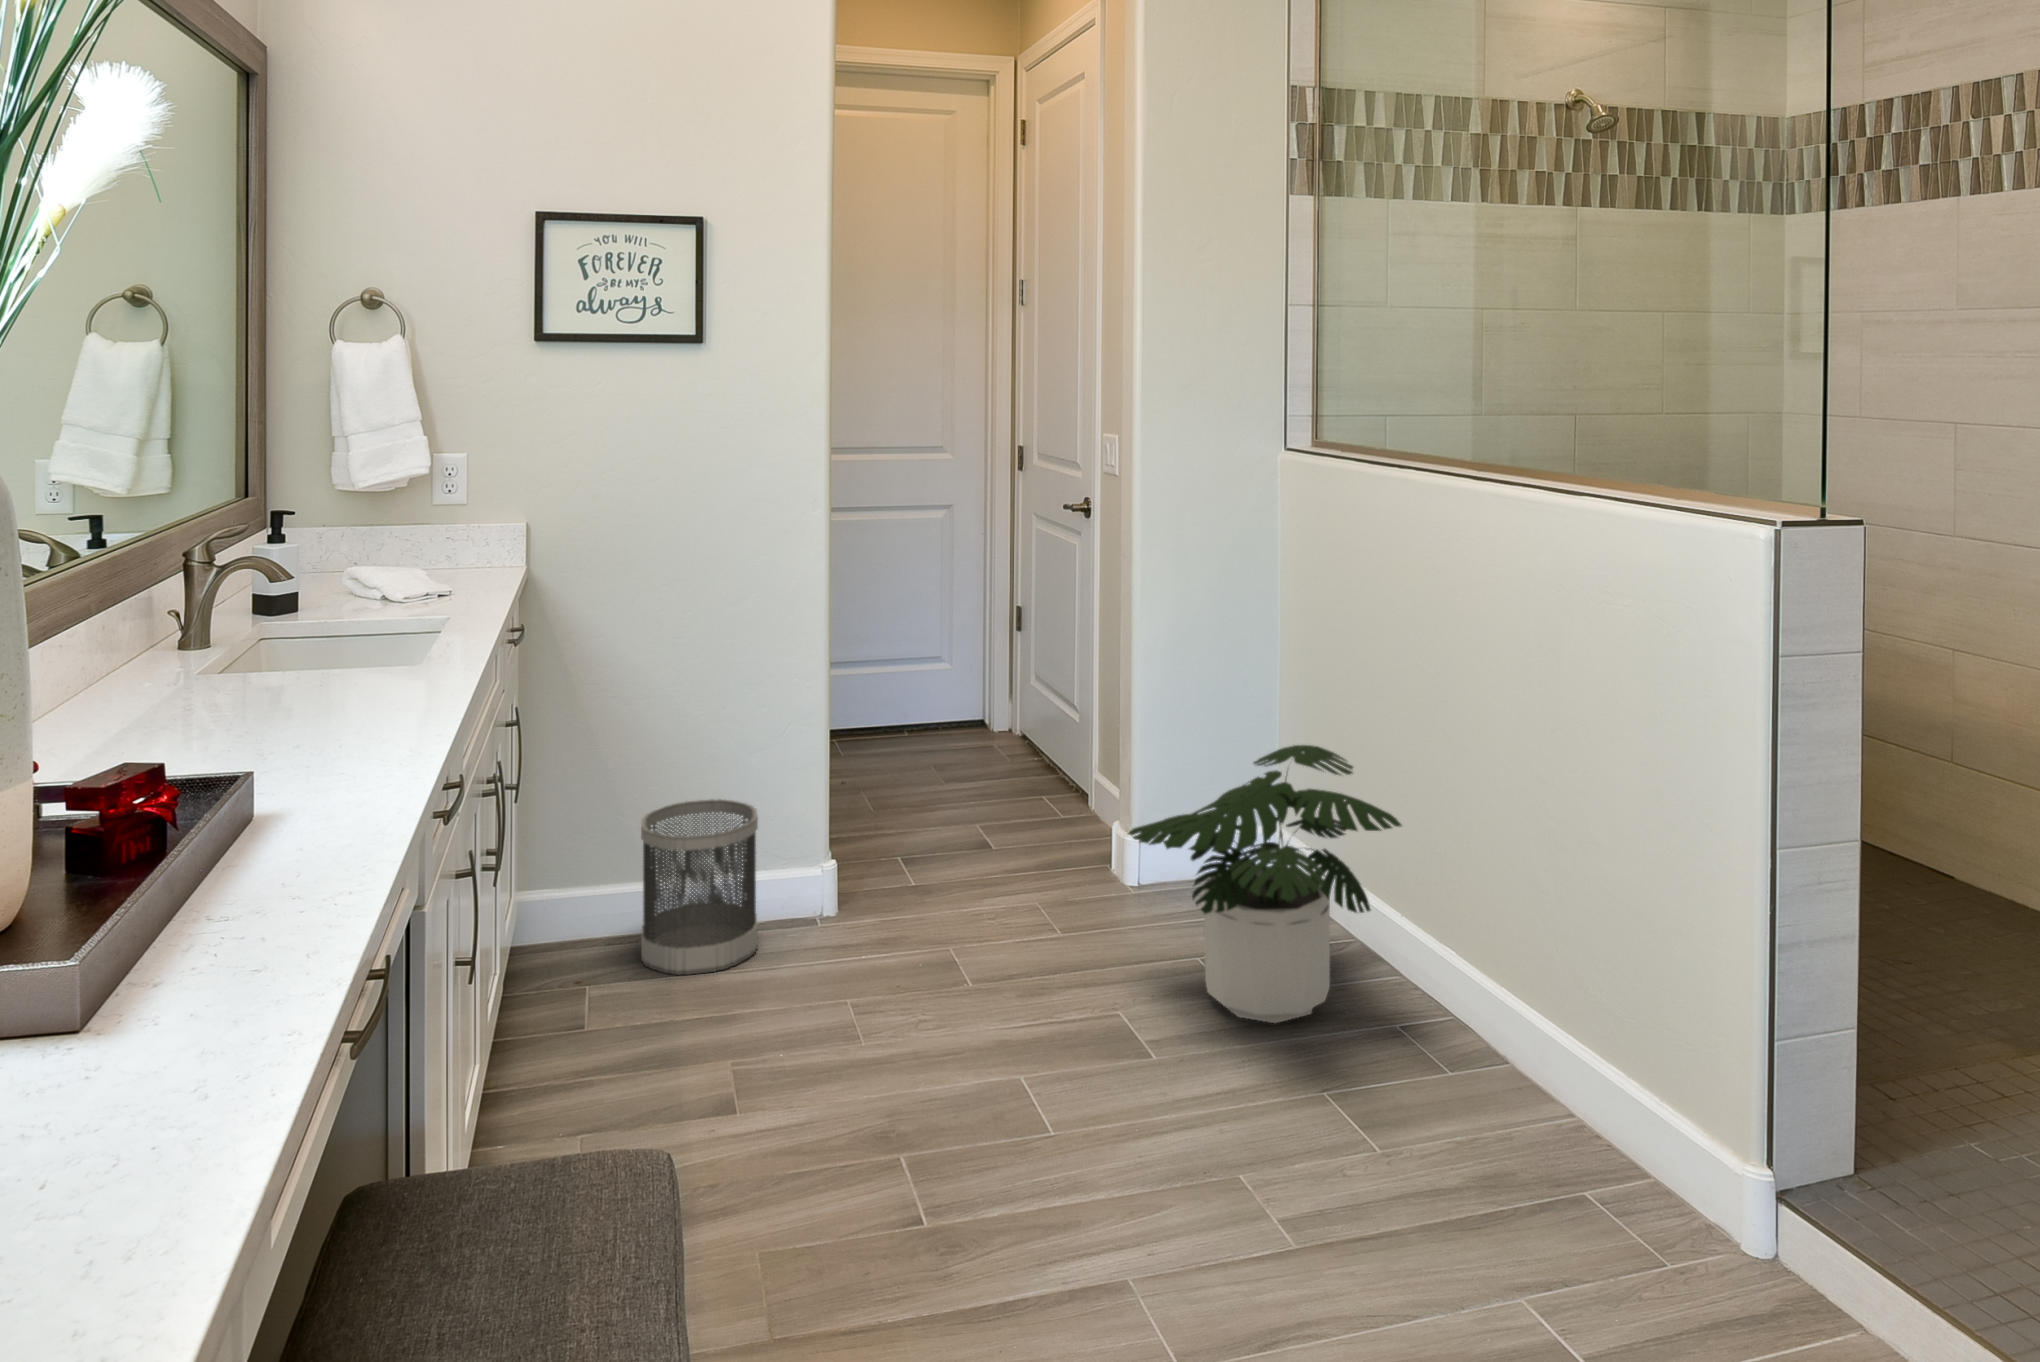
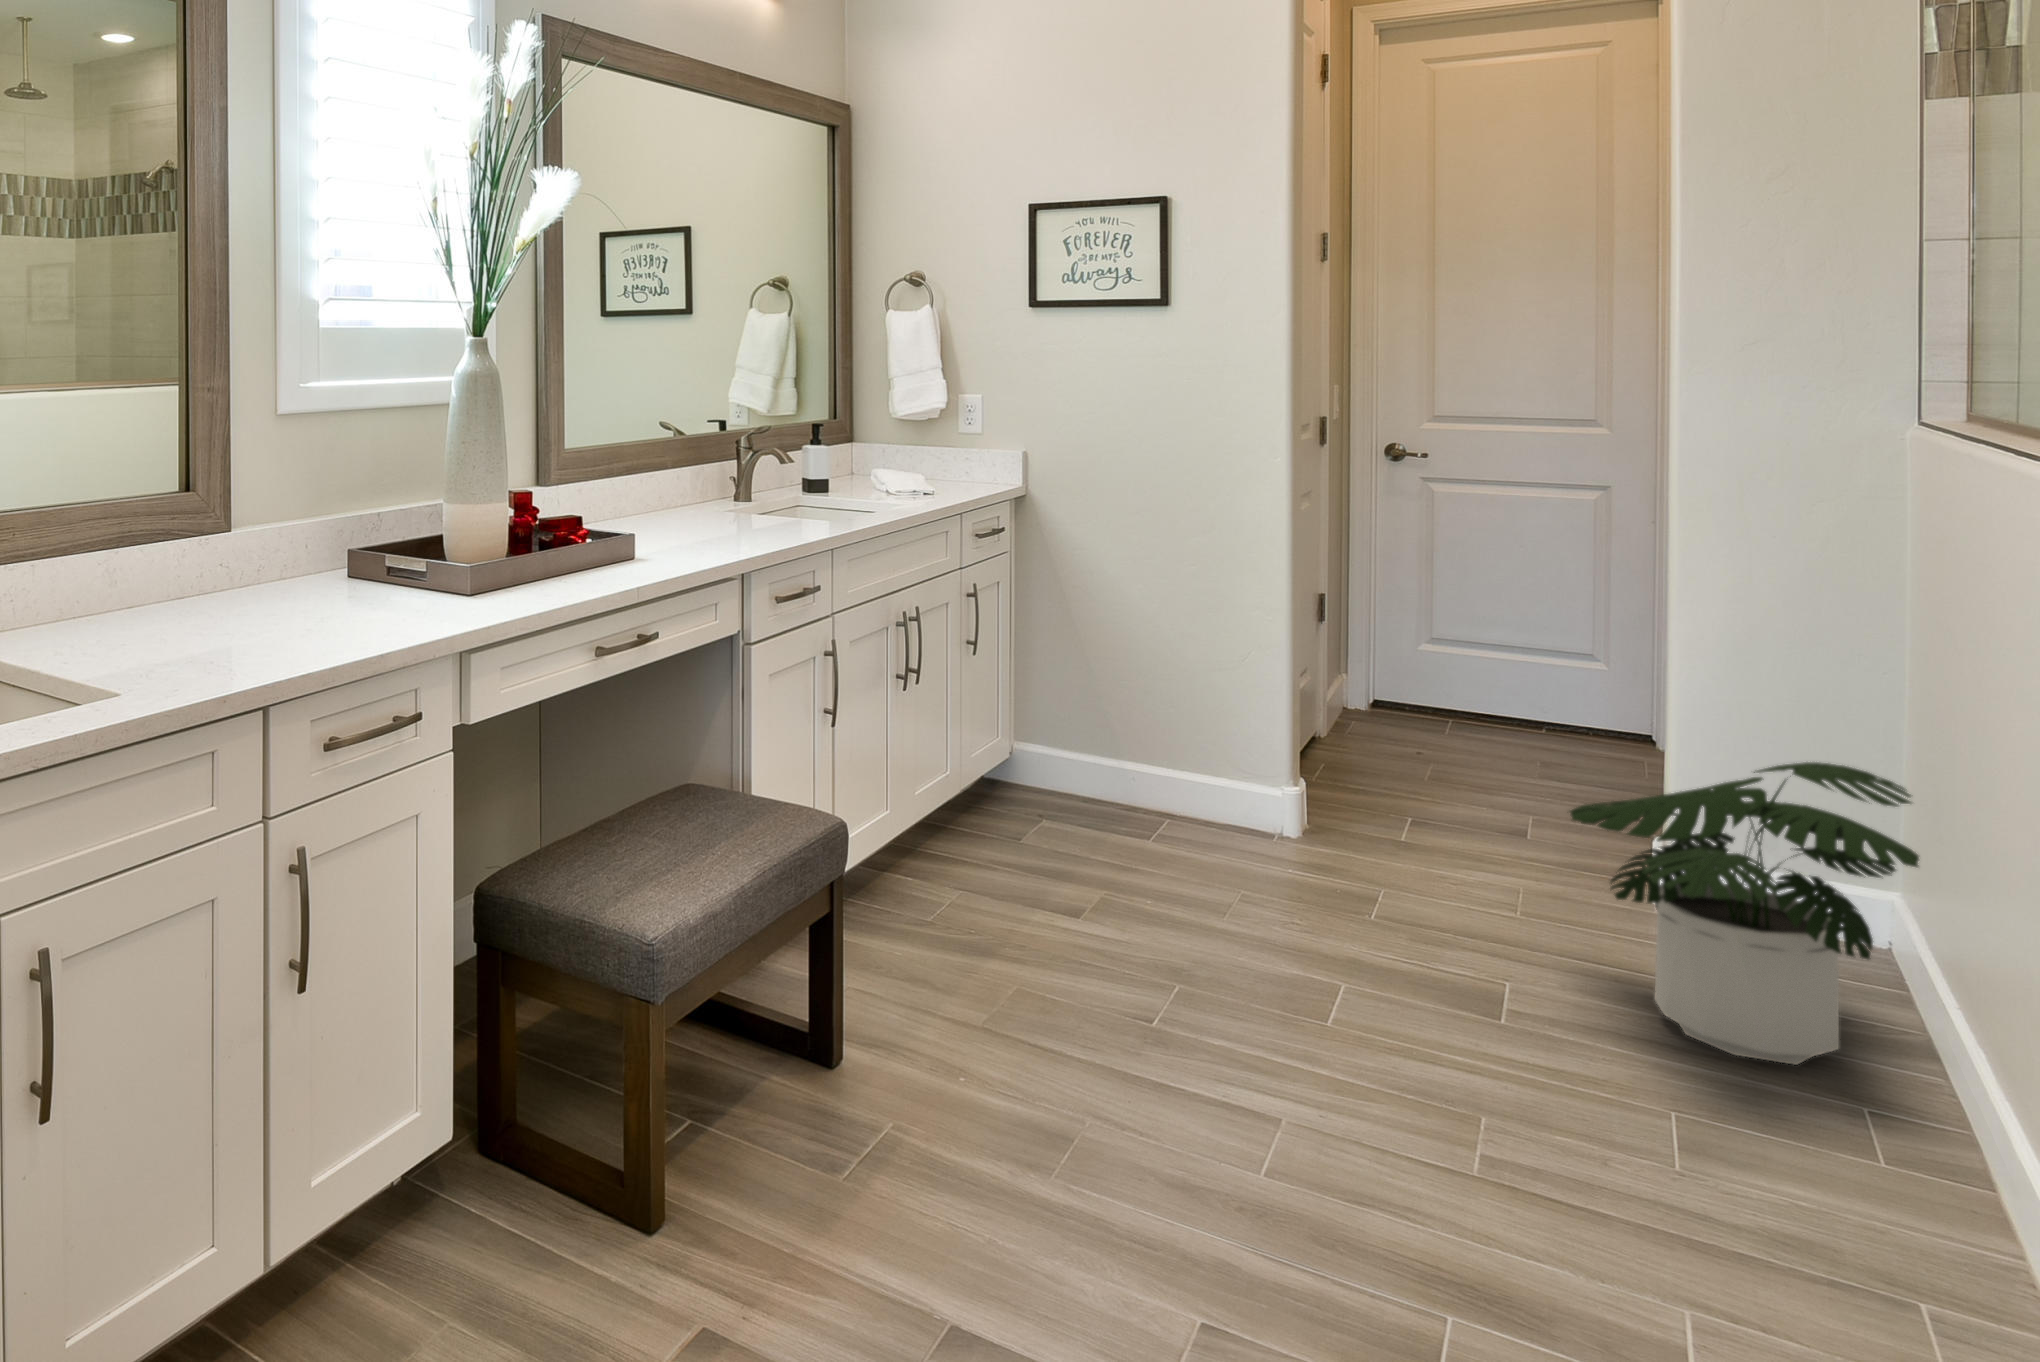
wastebasket: present [641,799,758,975] -> none [1098,700,1207,844]

